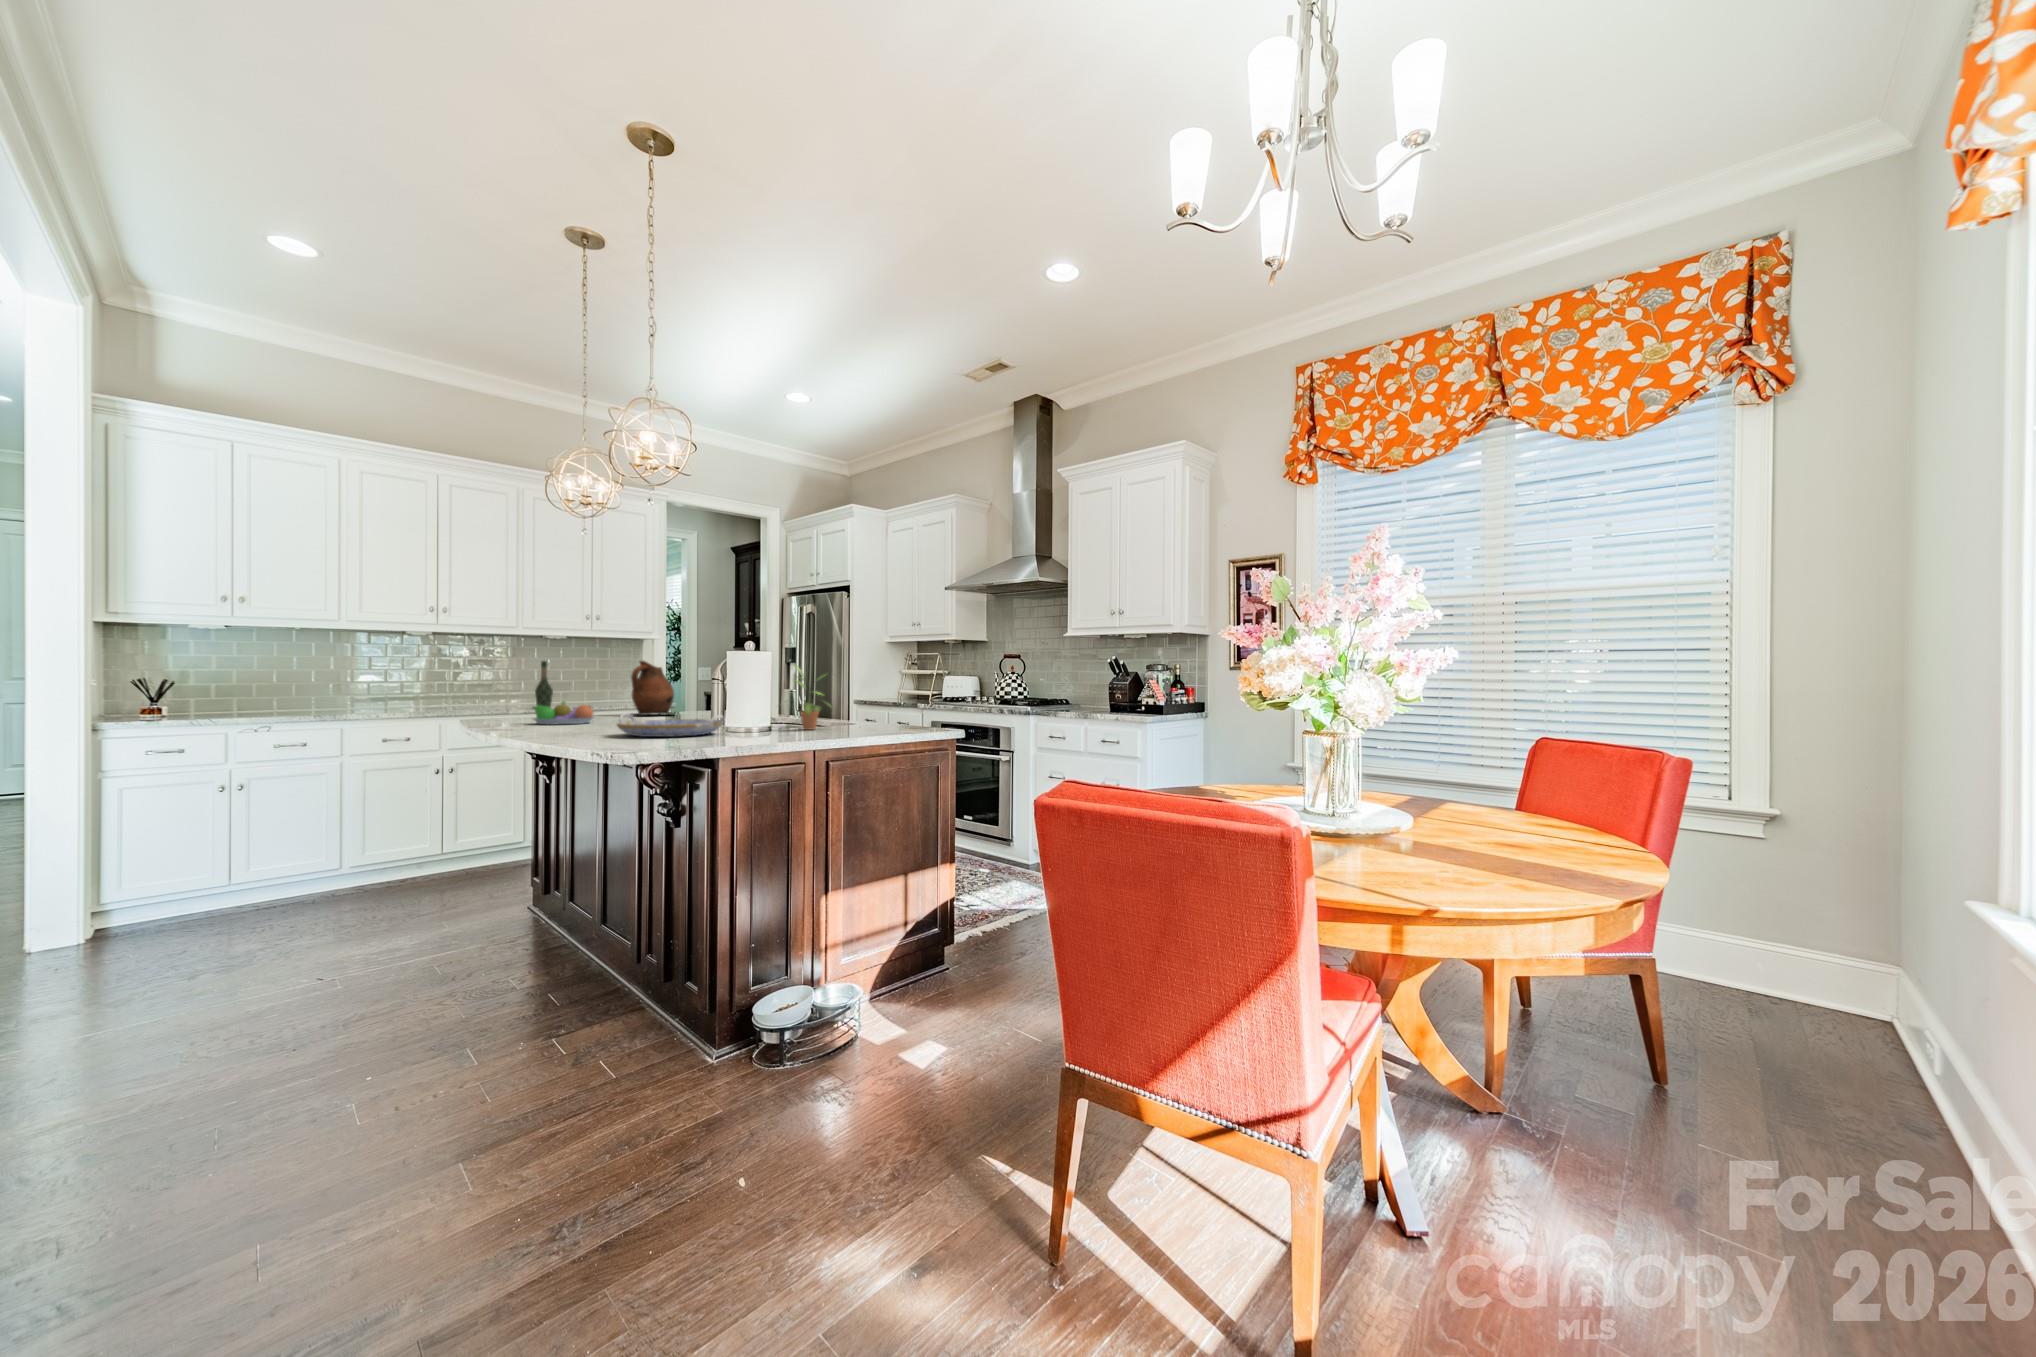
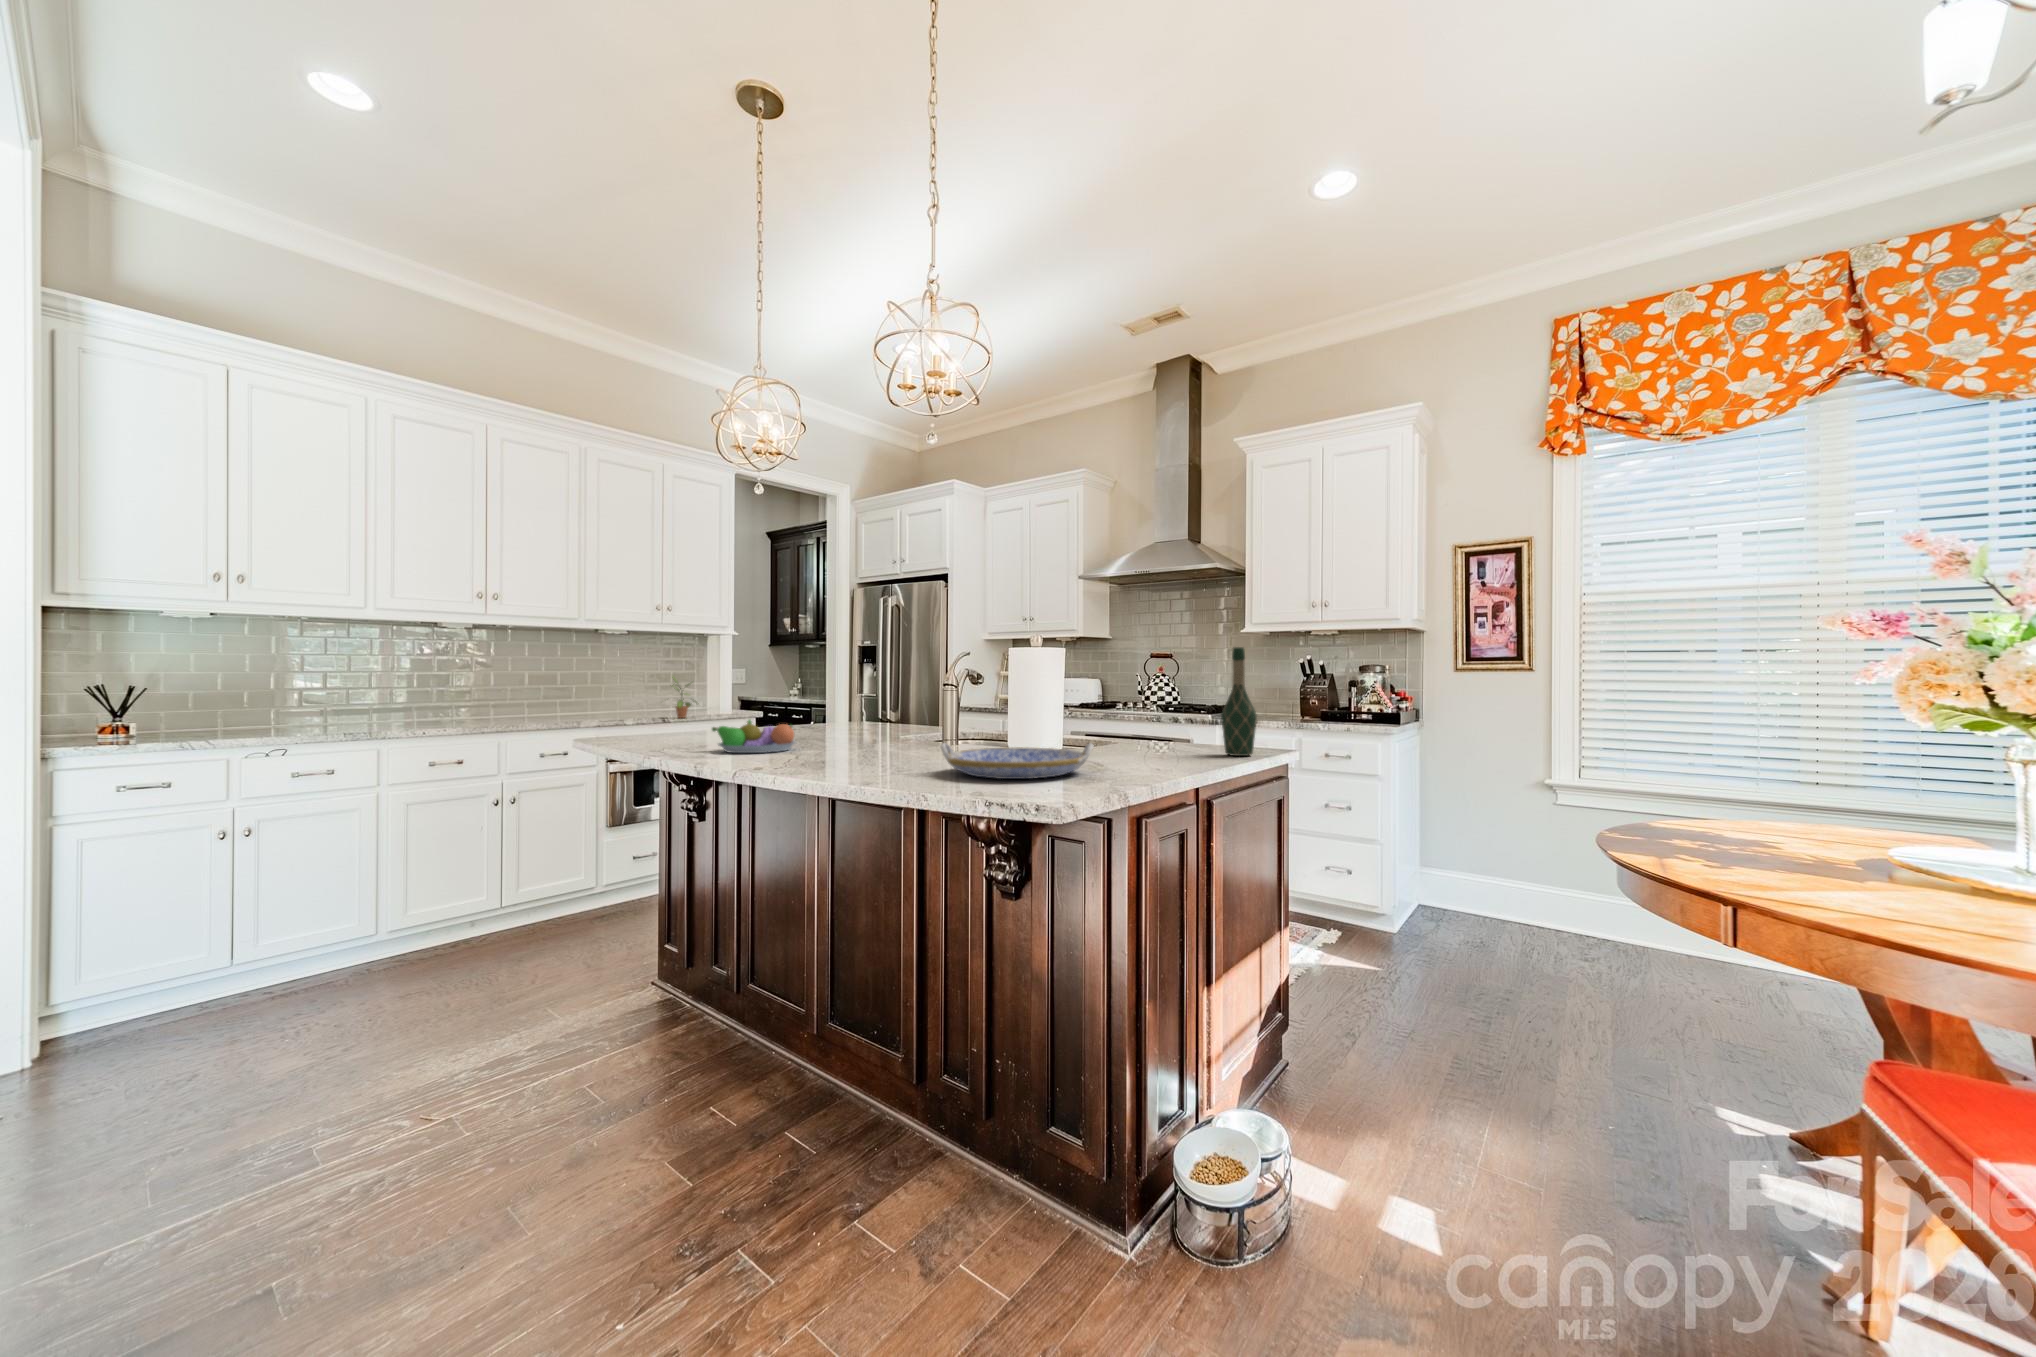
wine bottle: present [535,661,553,707] -> present [1221,647,1257,756]
ceramic pitcher: present [631,661,674,715] -> none [778,663,844,734]
potted plant: present [794,665,832,730] -> present [672,677,696,718]

